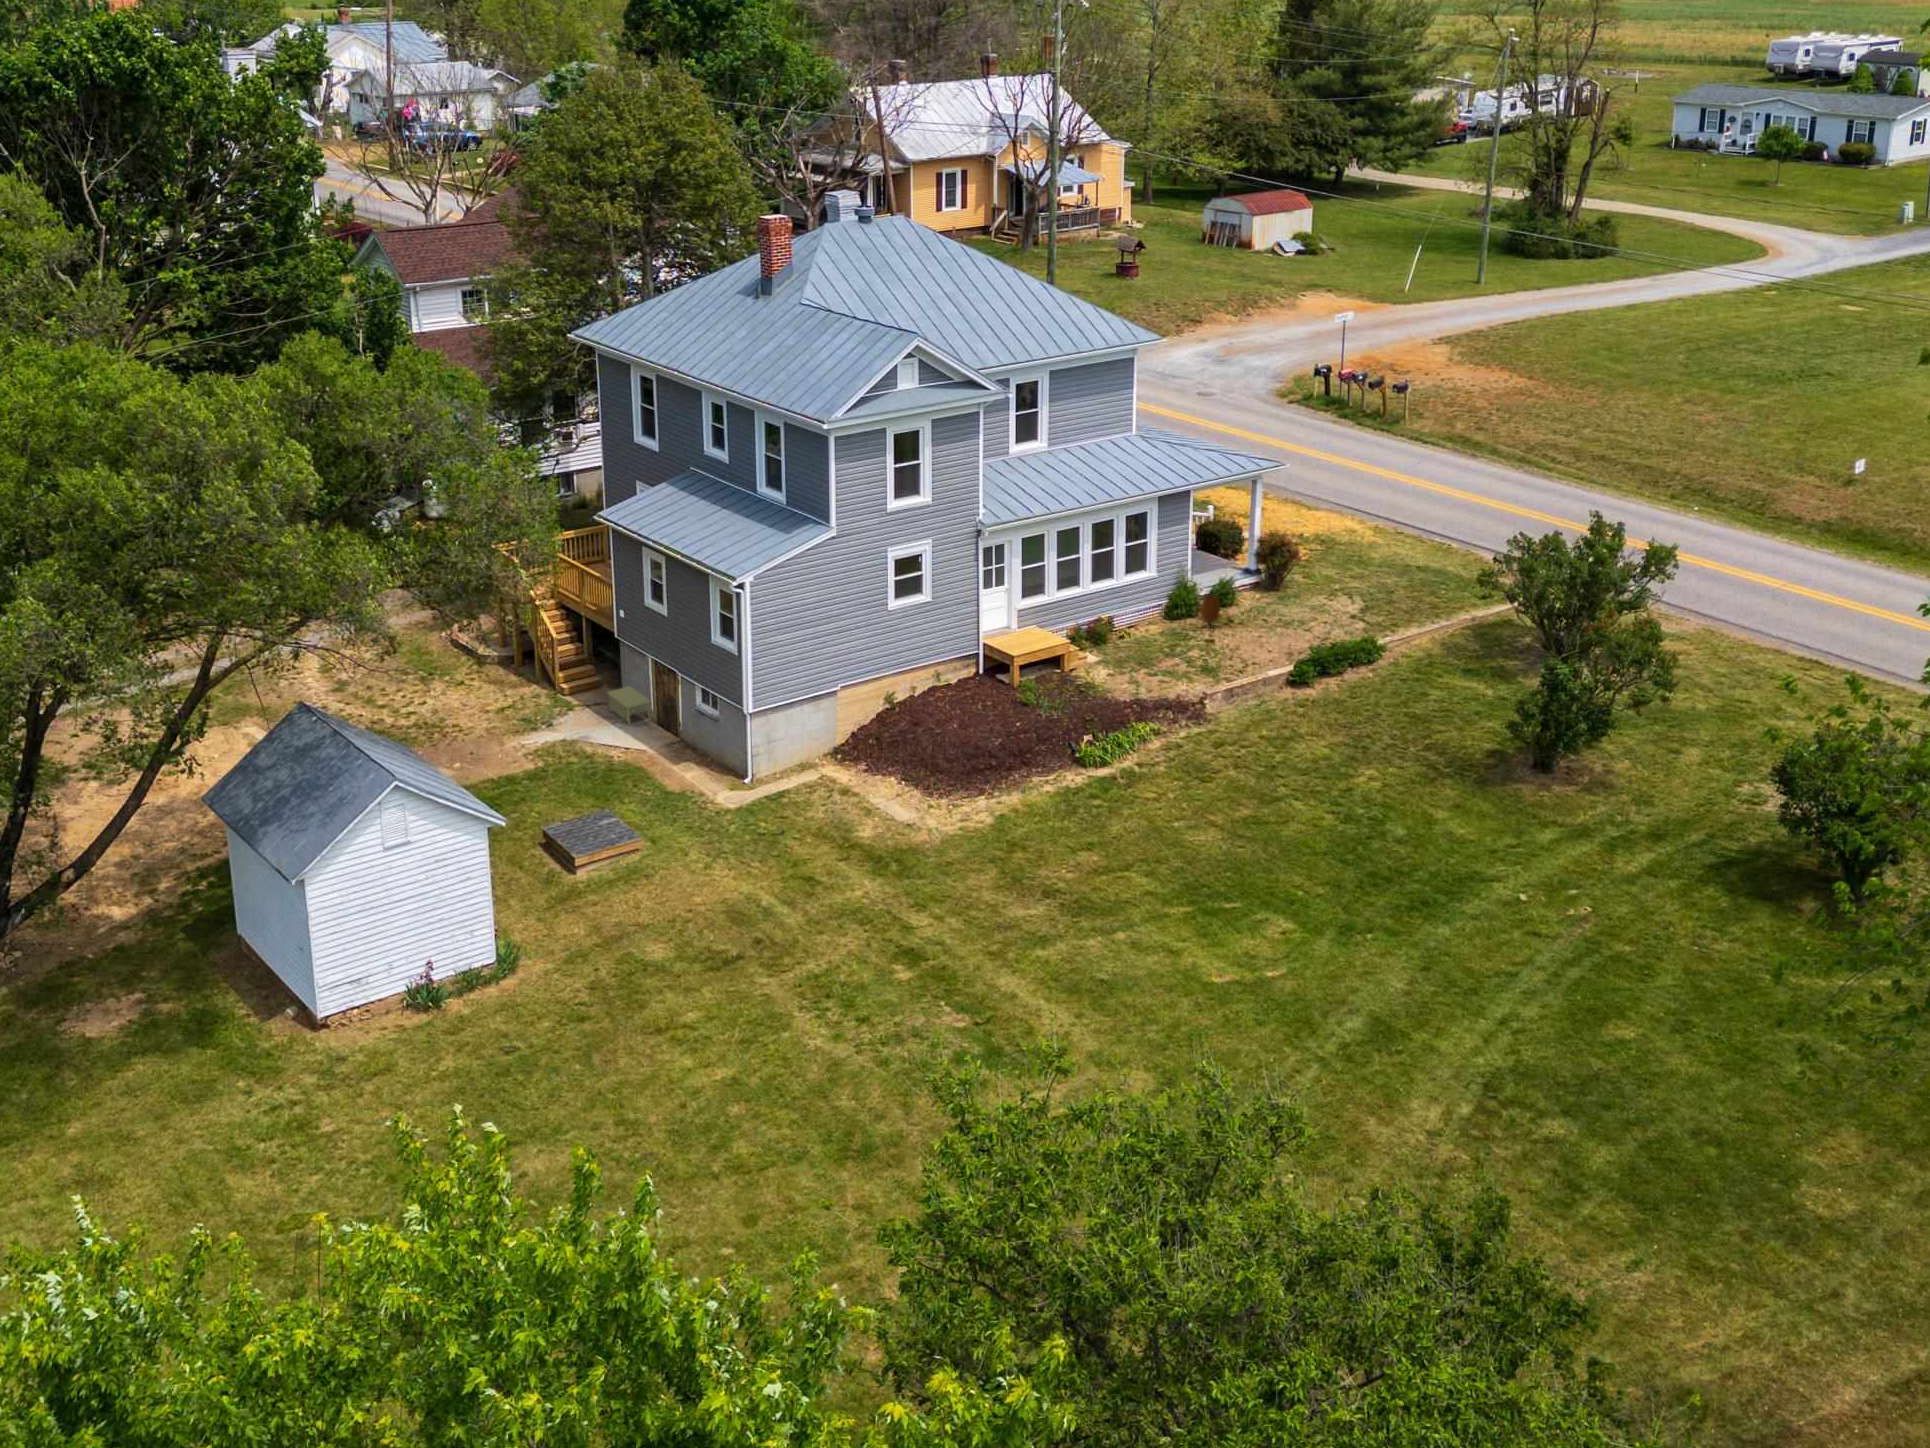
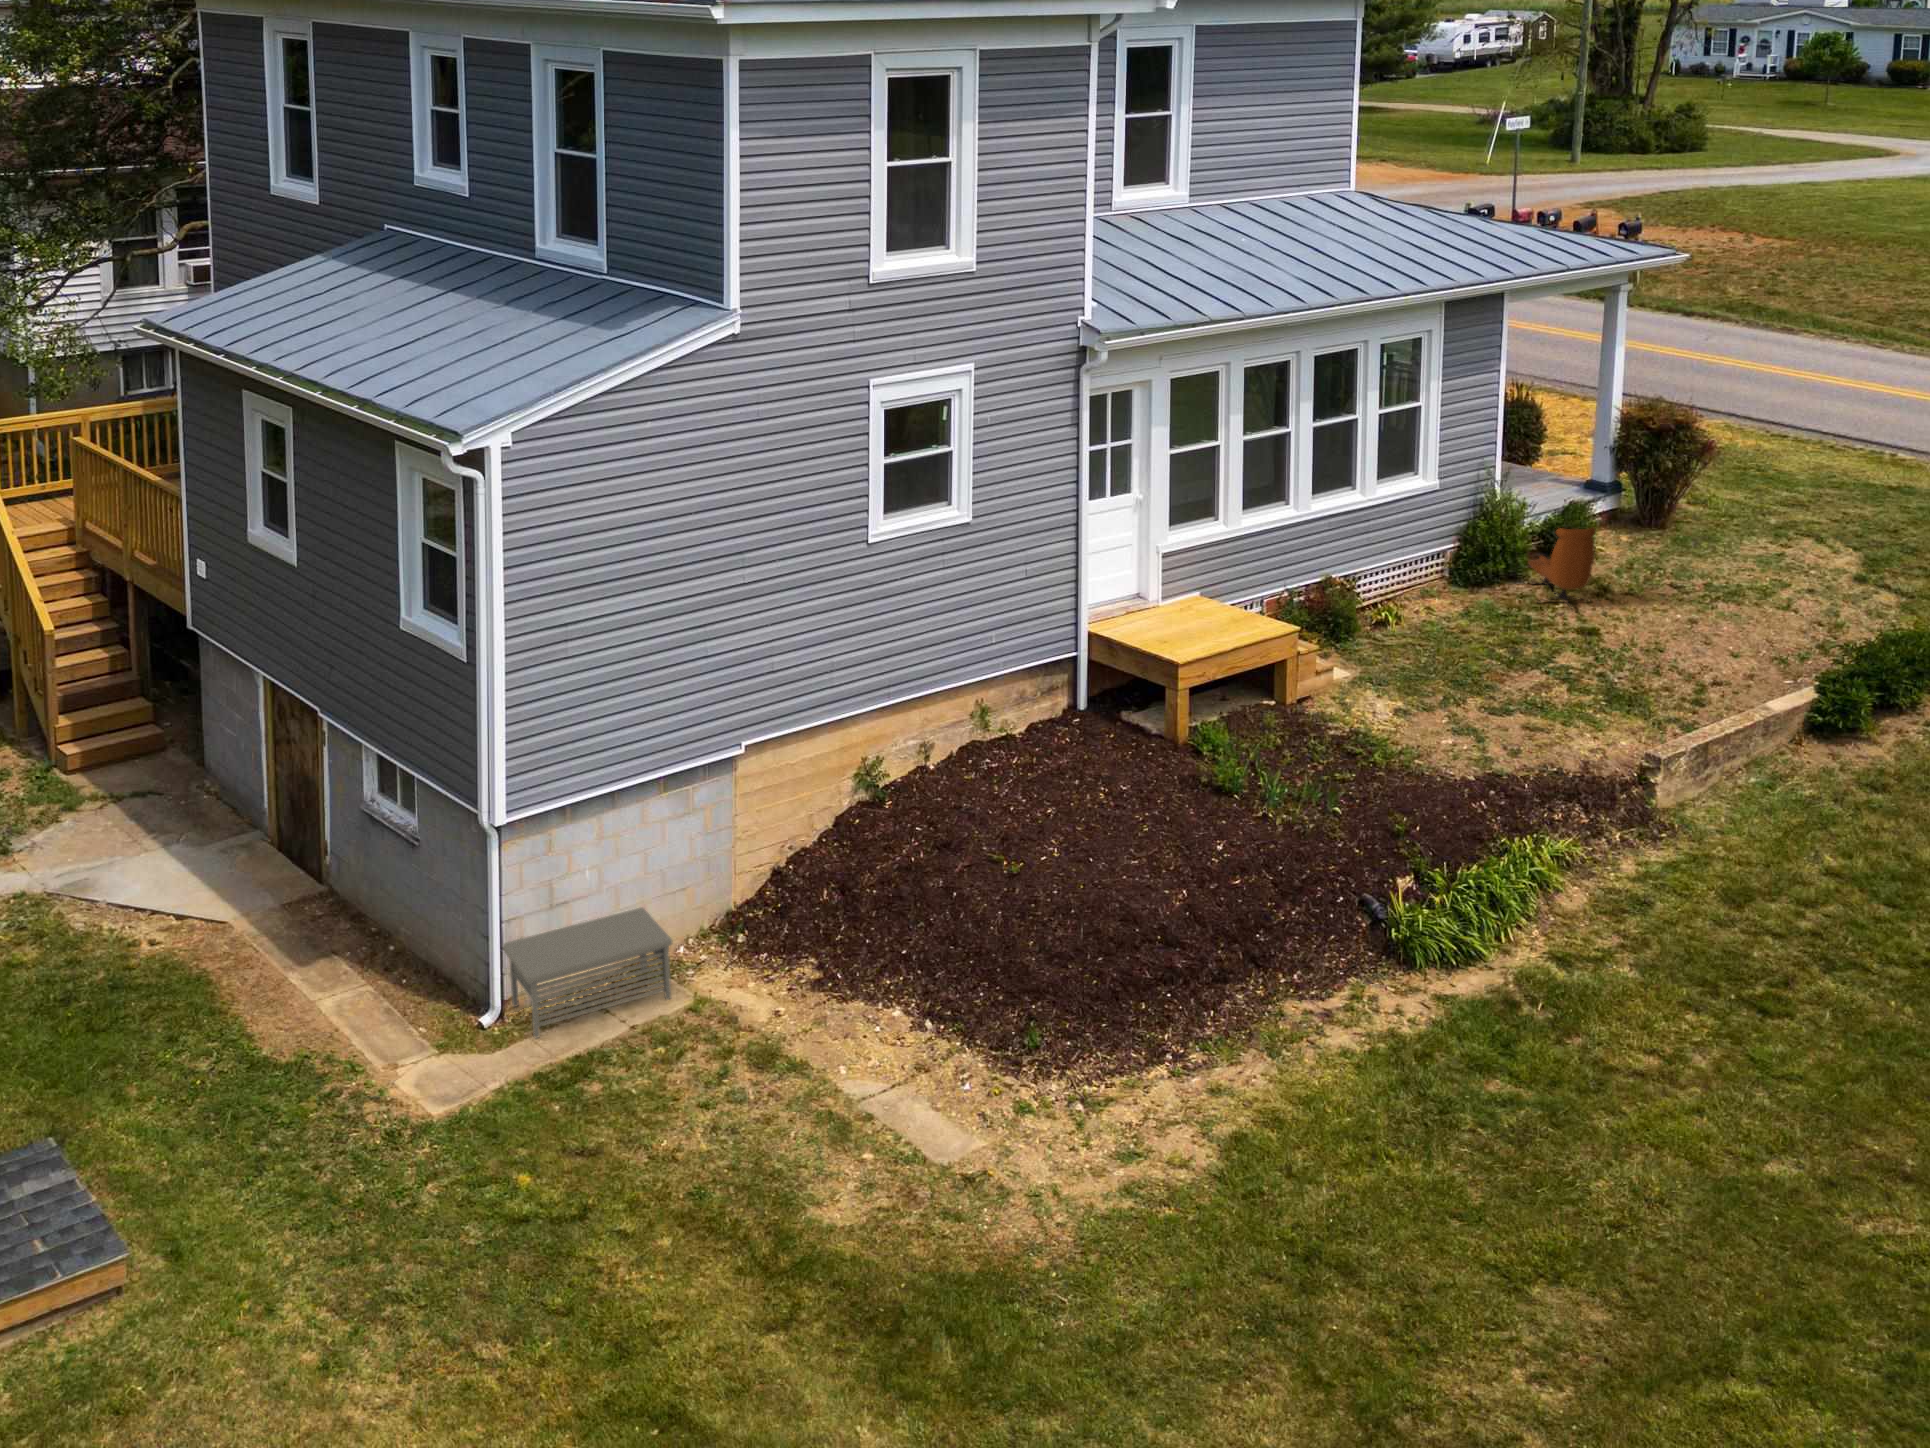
storage bench: present [608,686,650,725] -> present [503,907,672,1038]

